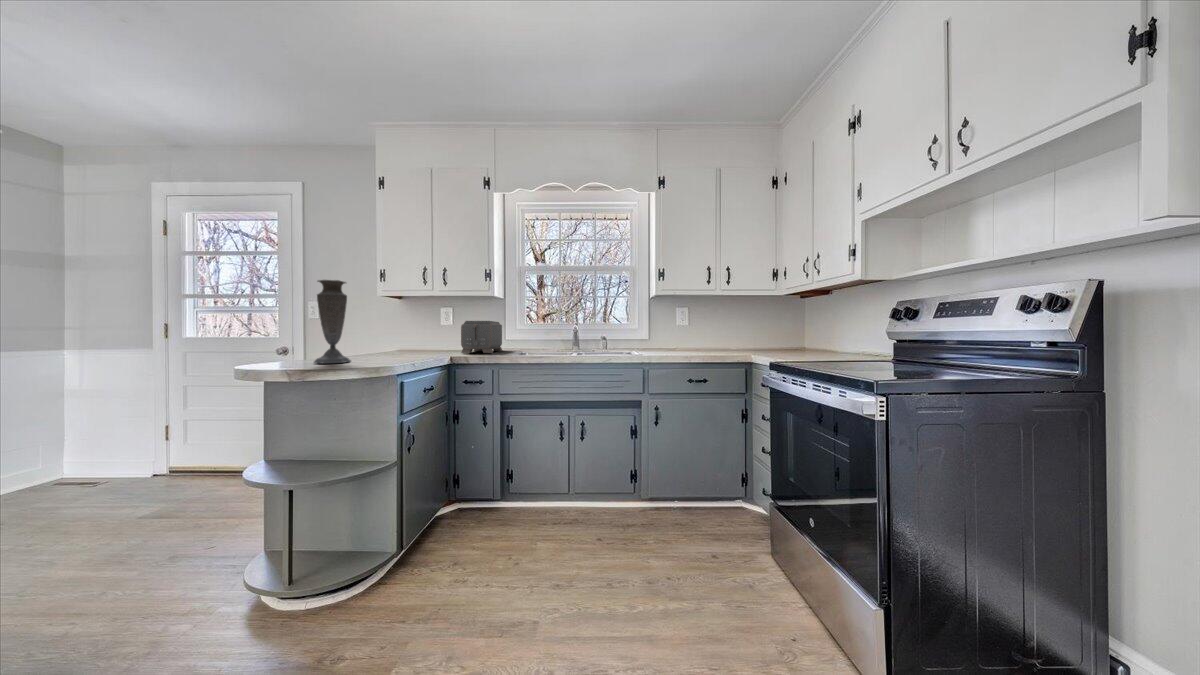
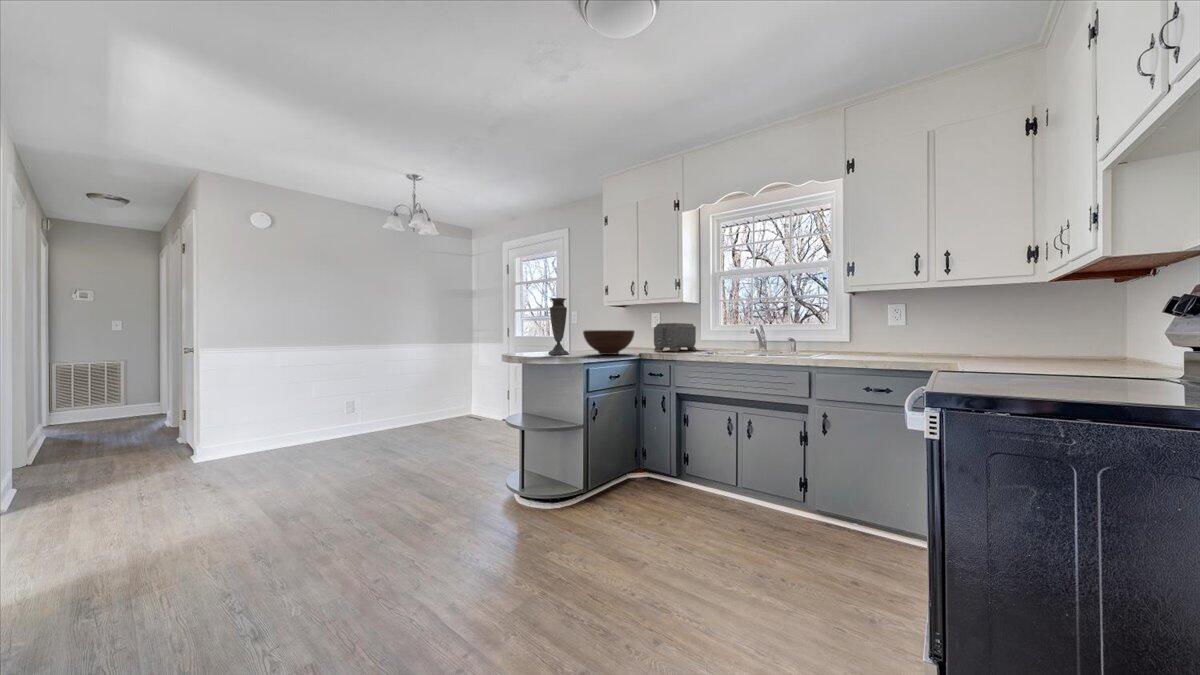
fruit bowl: none [381,328,454,360] -> present [583,330,634,355]

